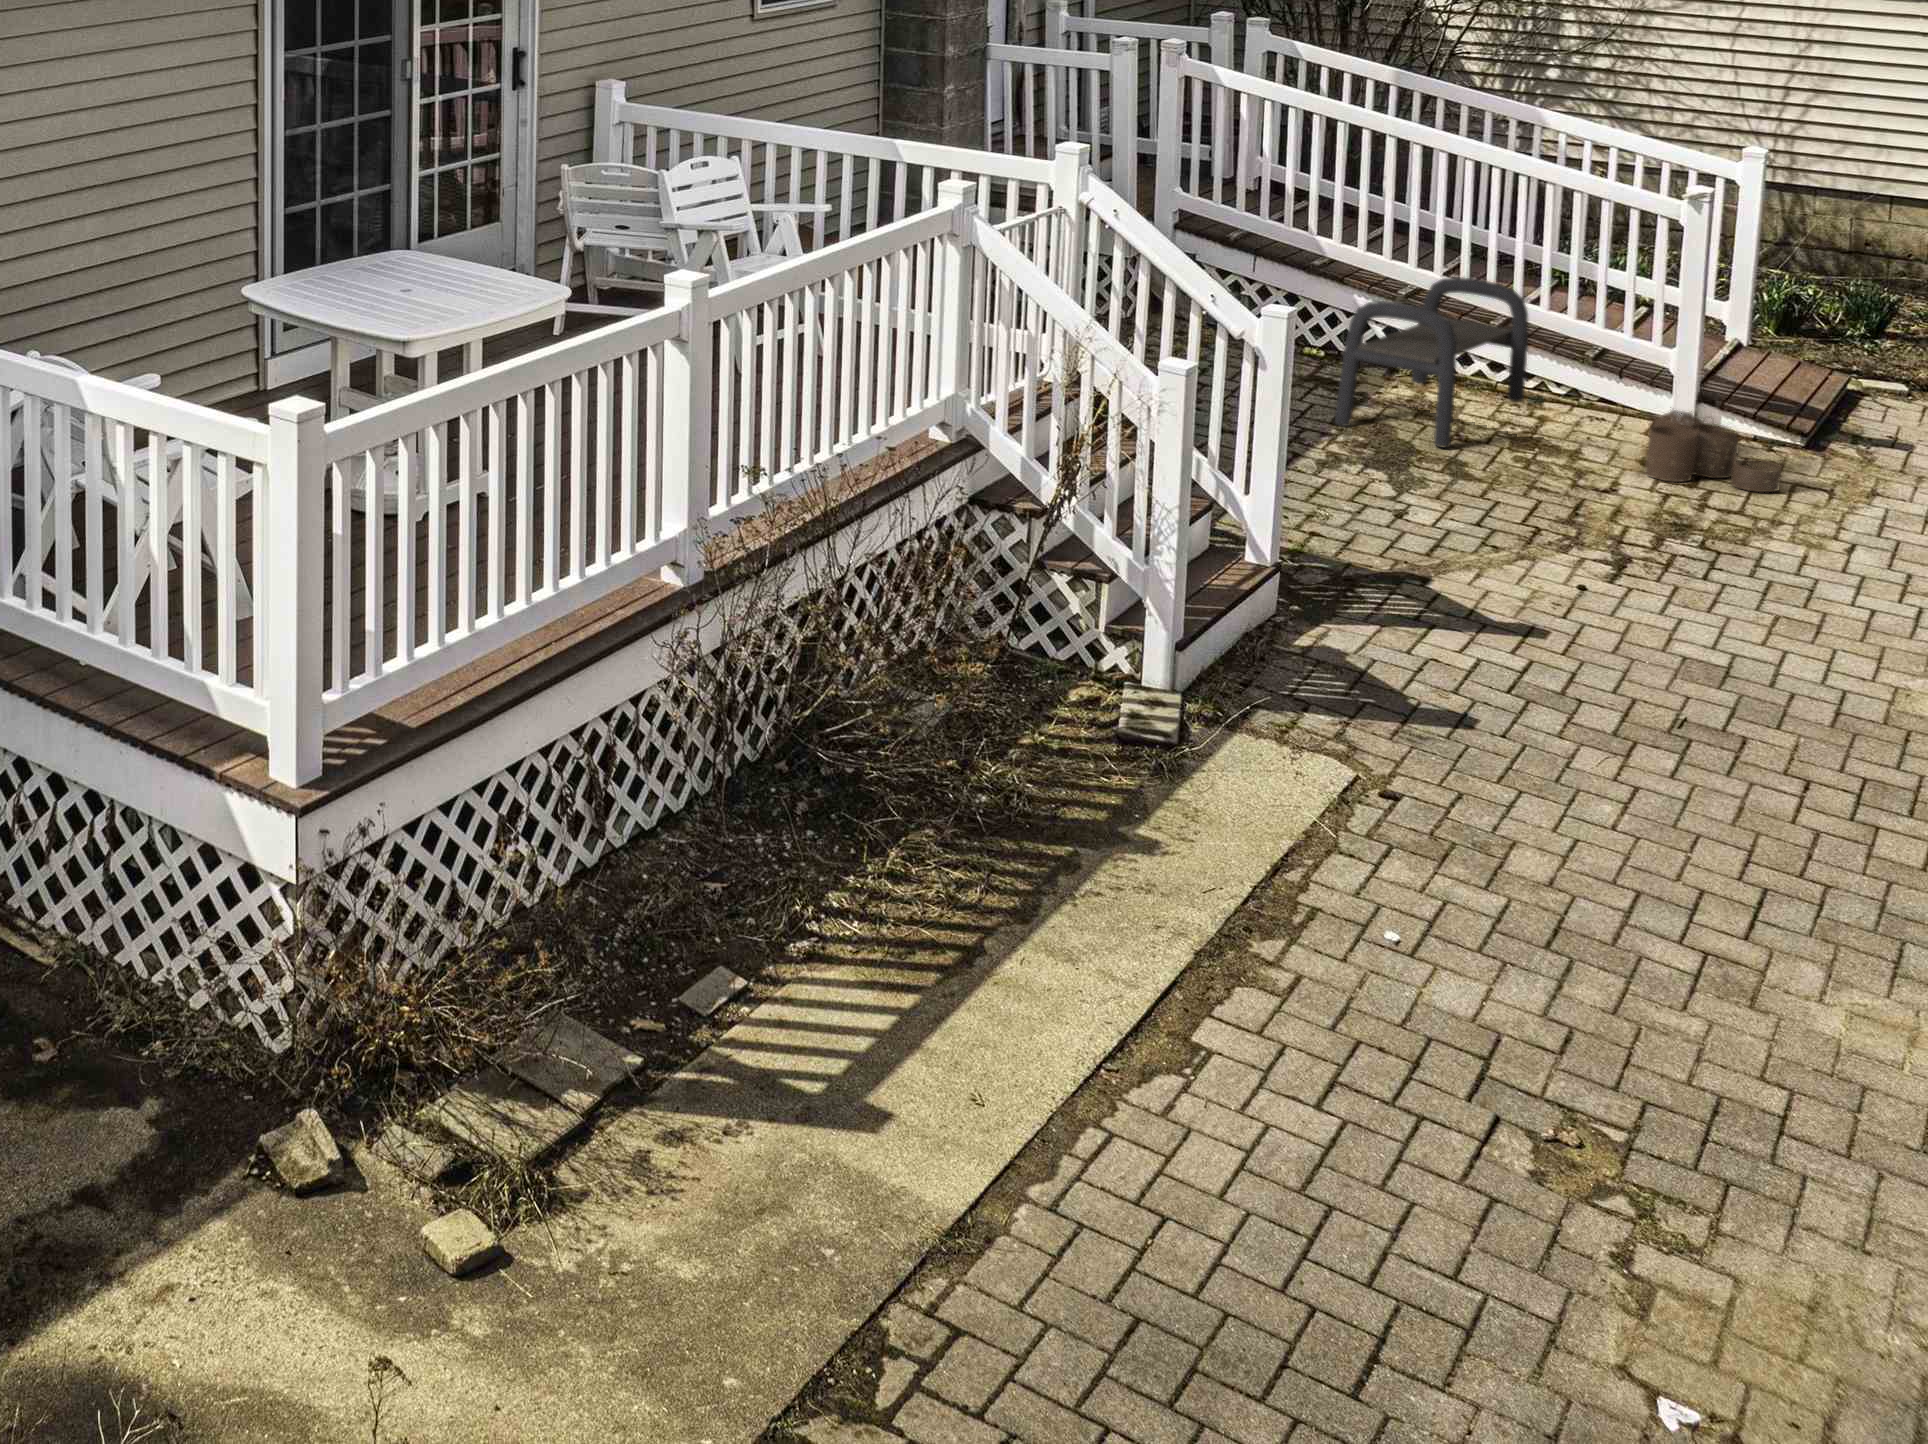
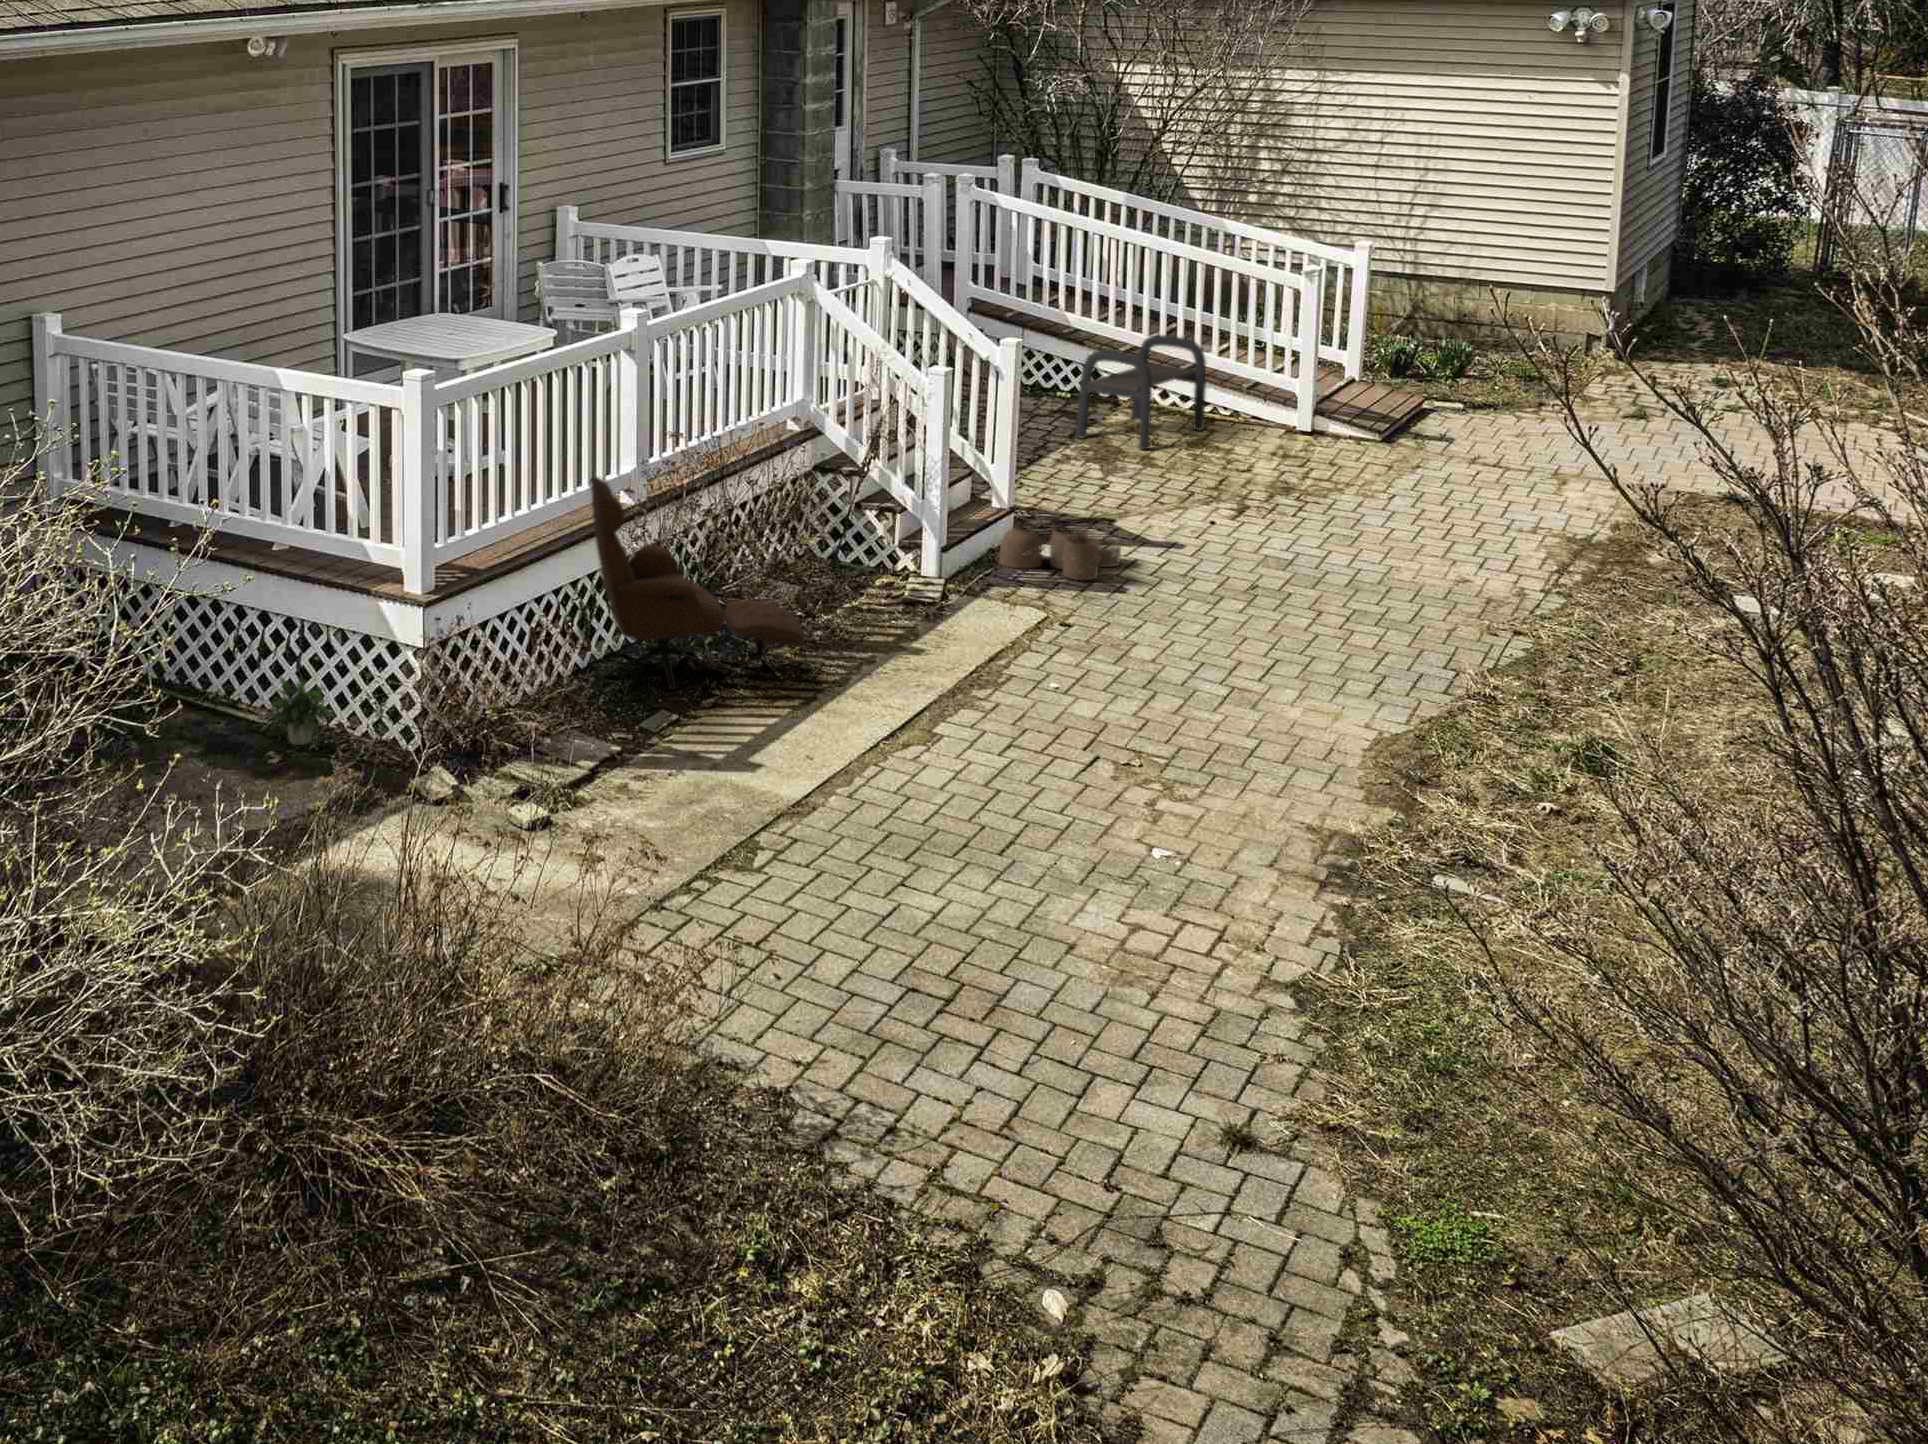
woven basket: present [1645,410,1782,492] -> present [999,523,1121,580]
lounge chair: none [605,543,968,919] -> present [590,477,805,690]
potted plant: none [36,902,149,1027] -> present [269,678,329,745]

